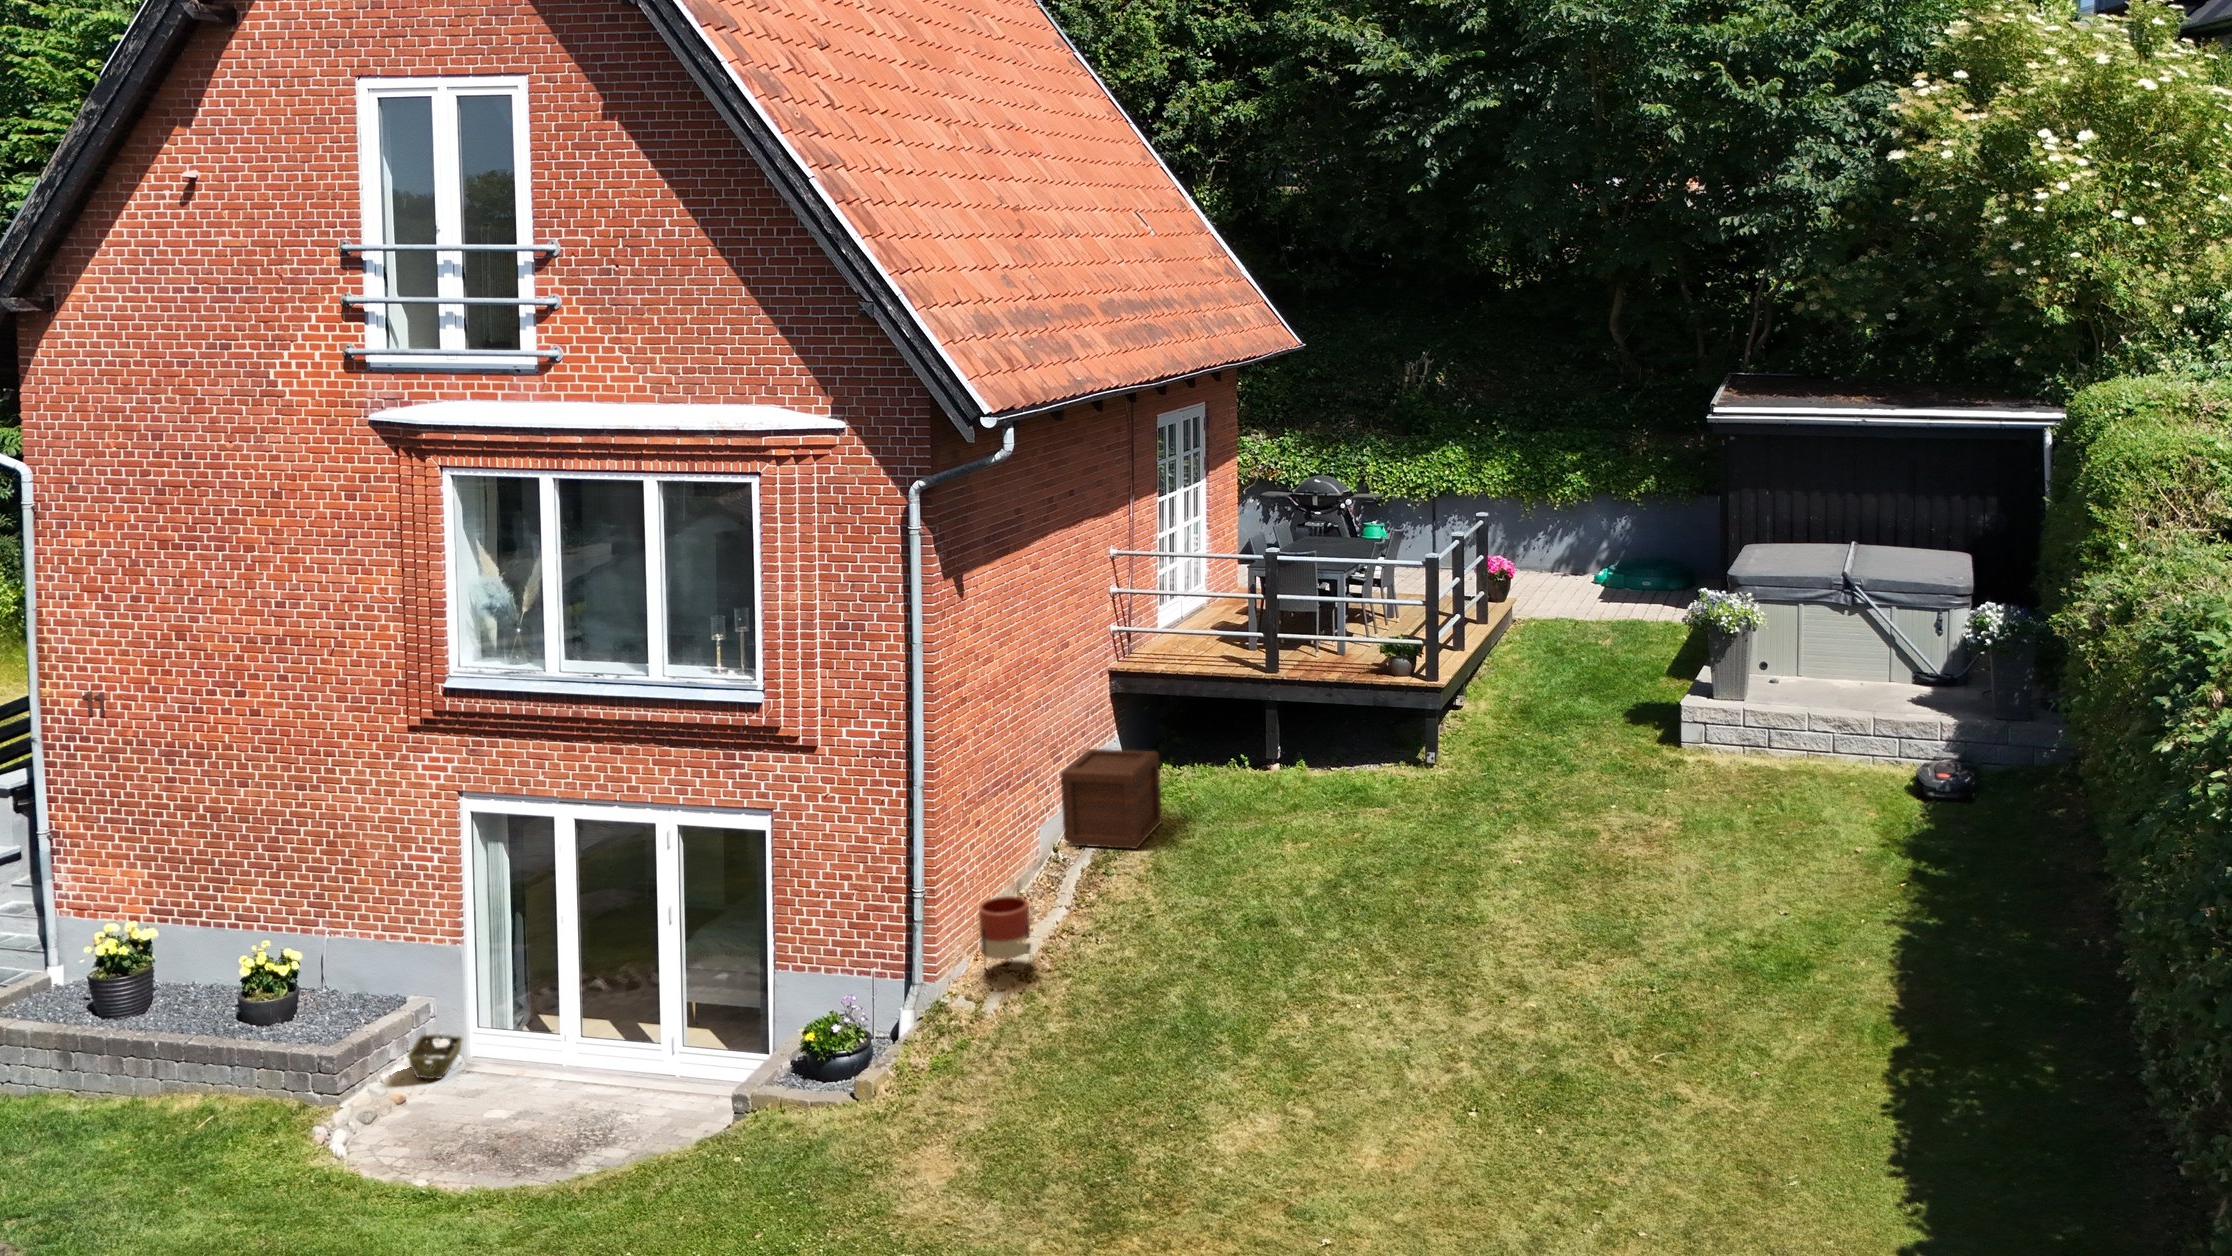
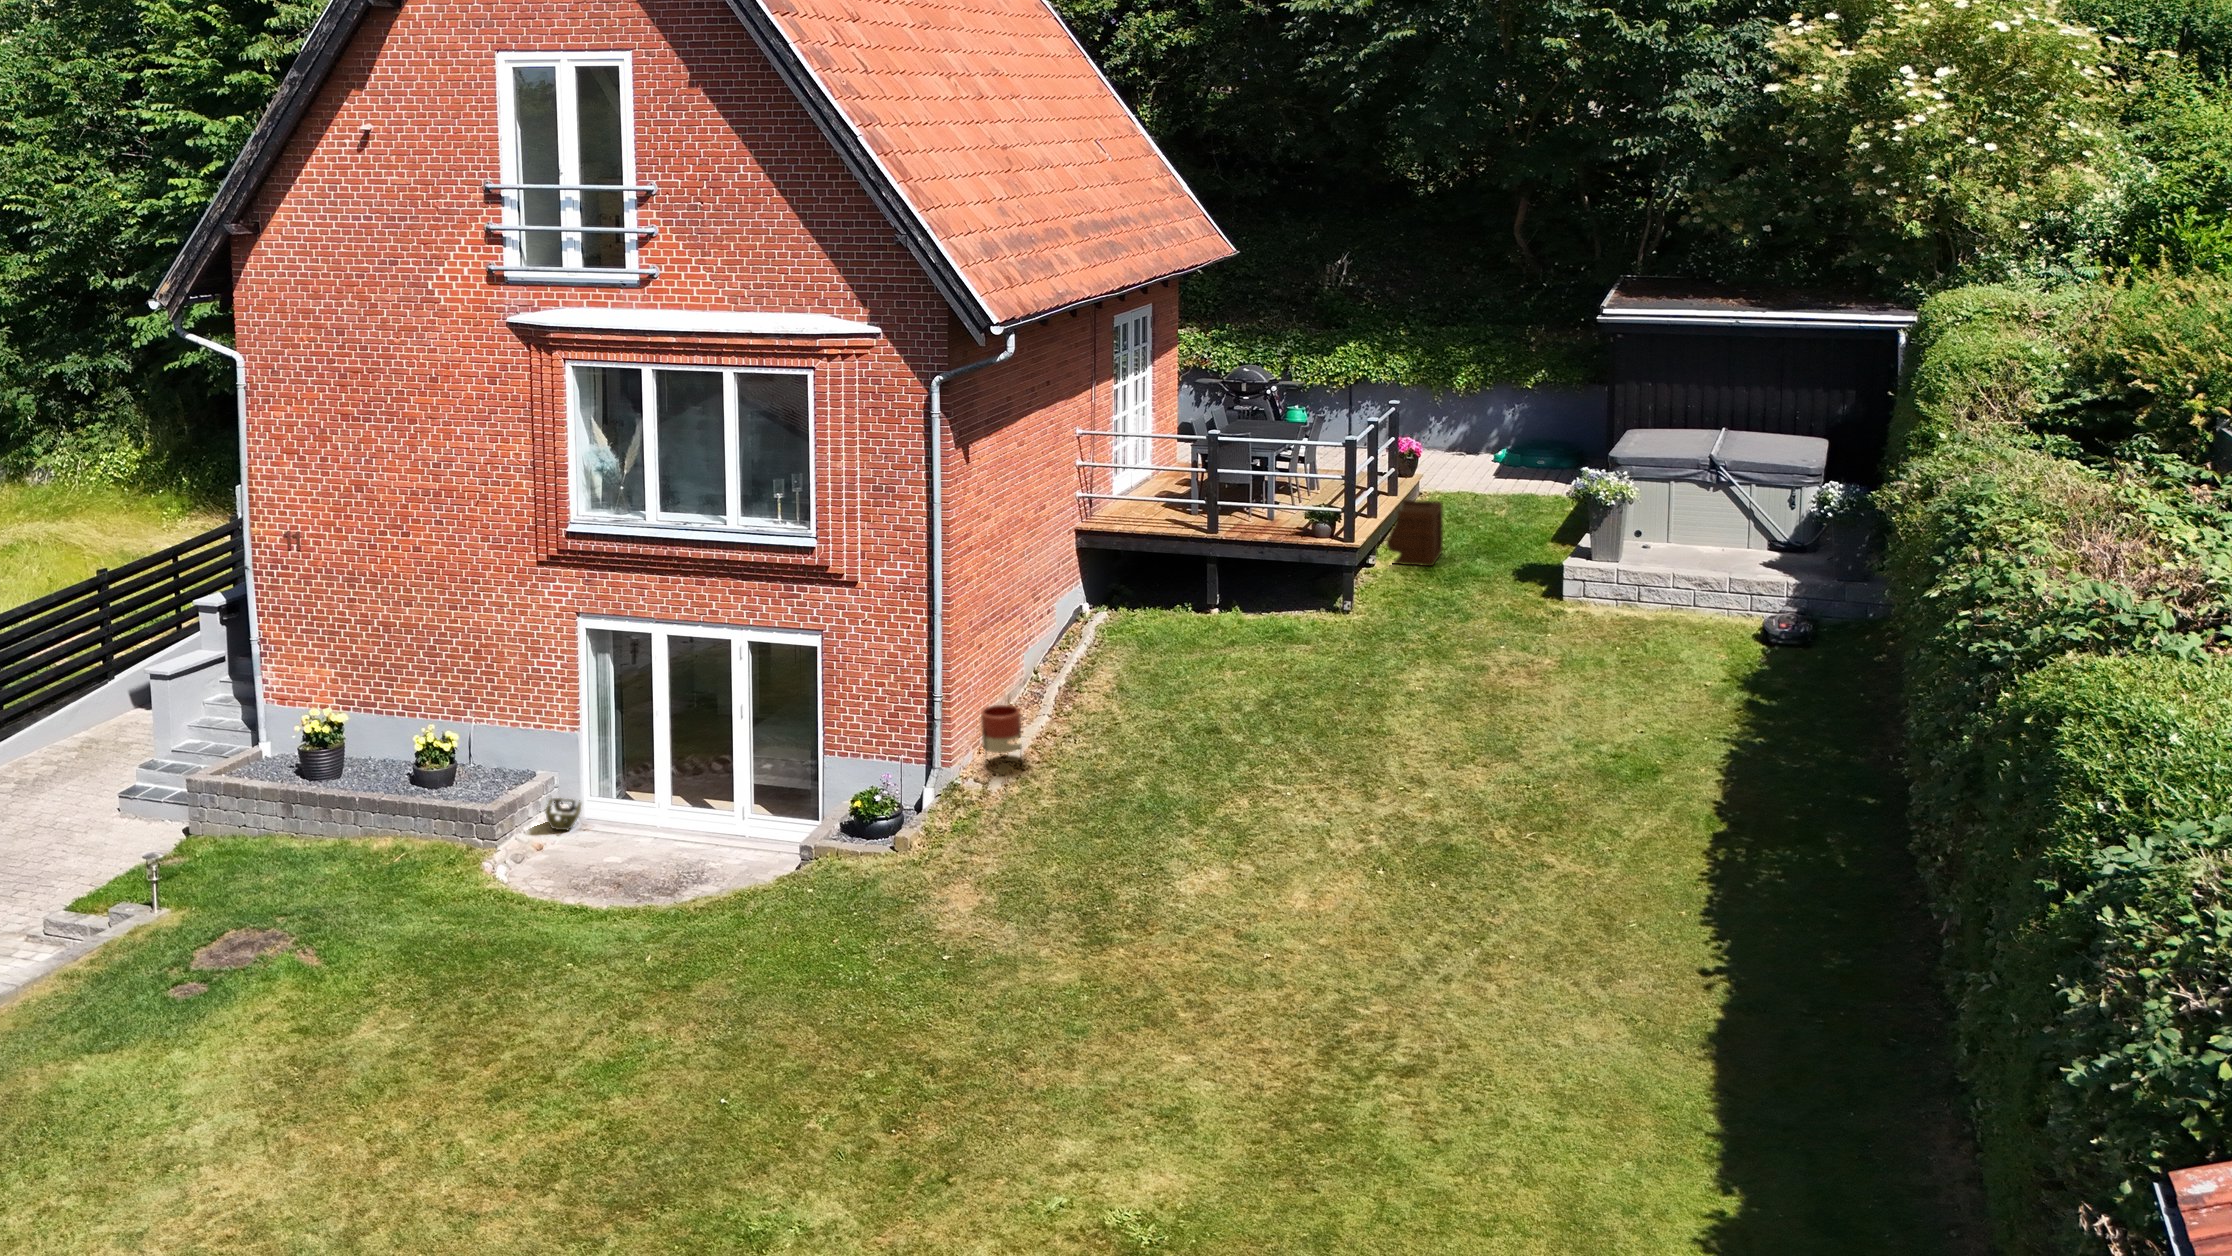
wooden crate: present [1061,749,1162,849] -> present [1387,500,1443,566]

